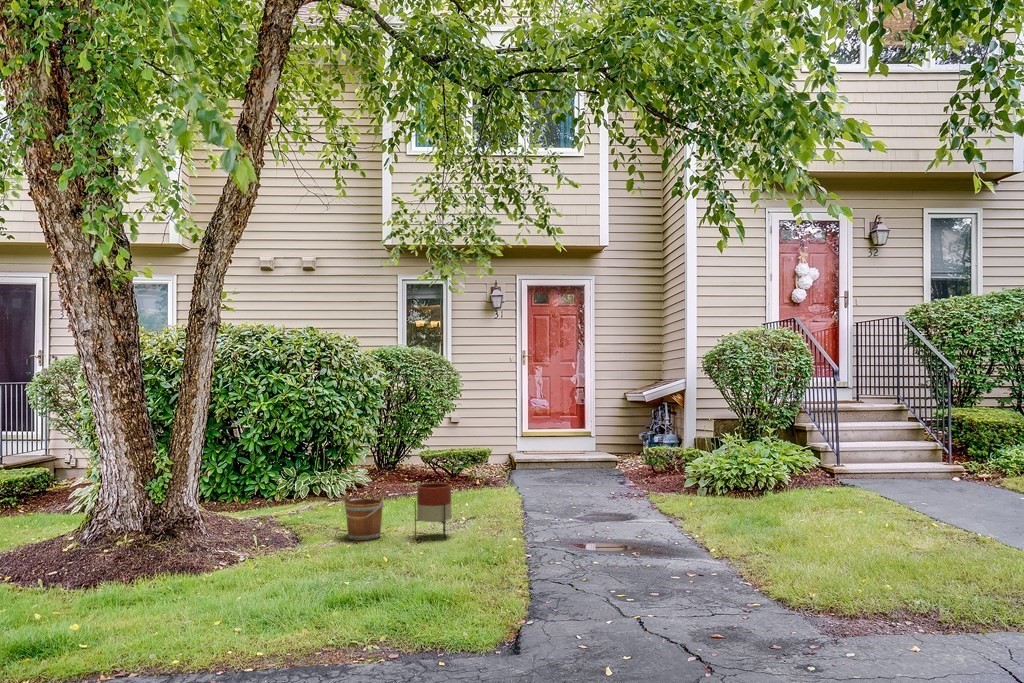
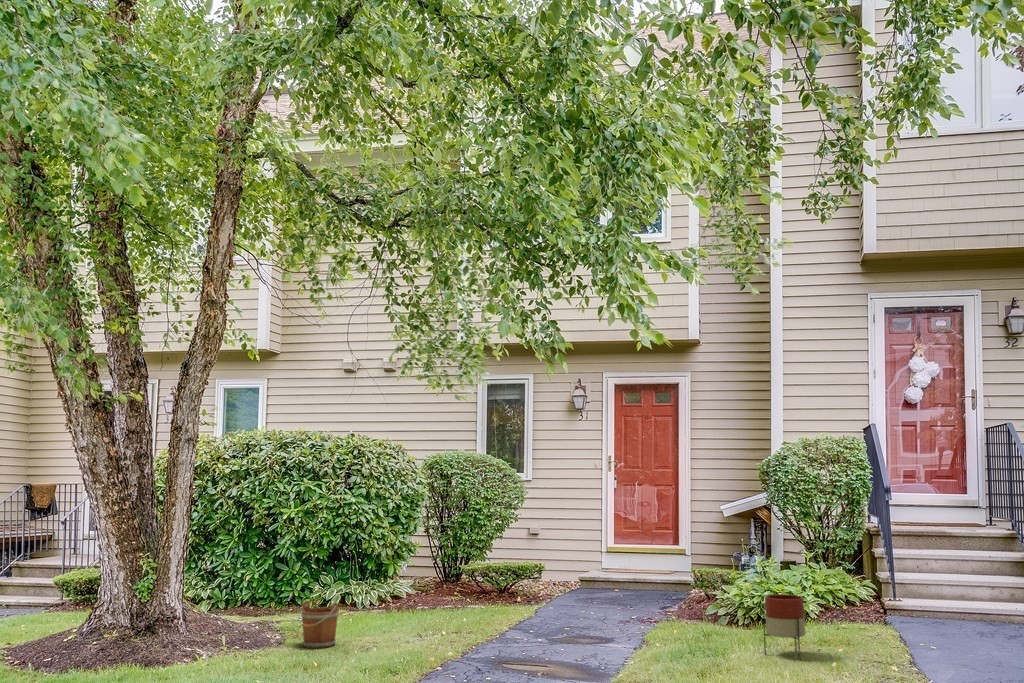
planter: present [415,483,452,540] -> present [763,594,805,659]

